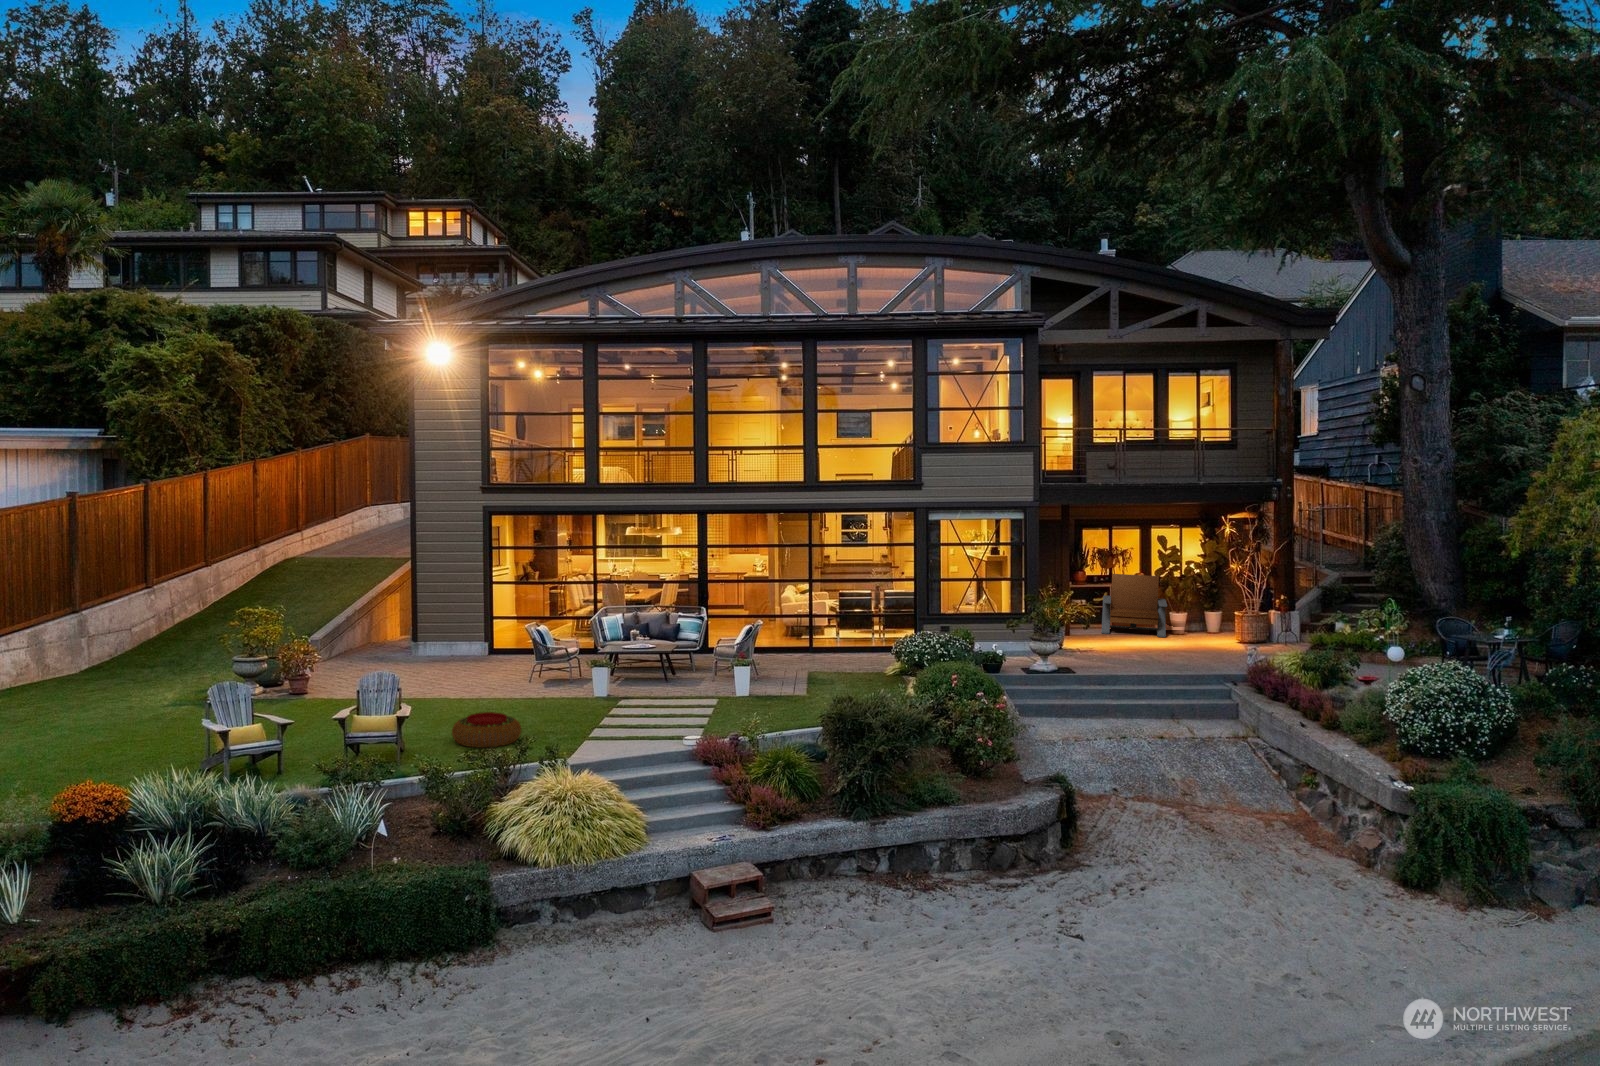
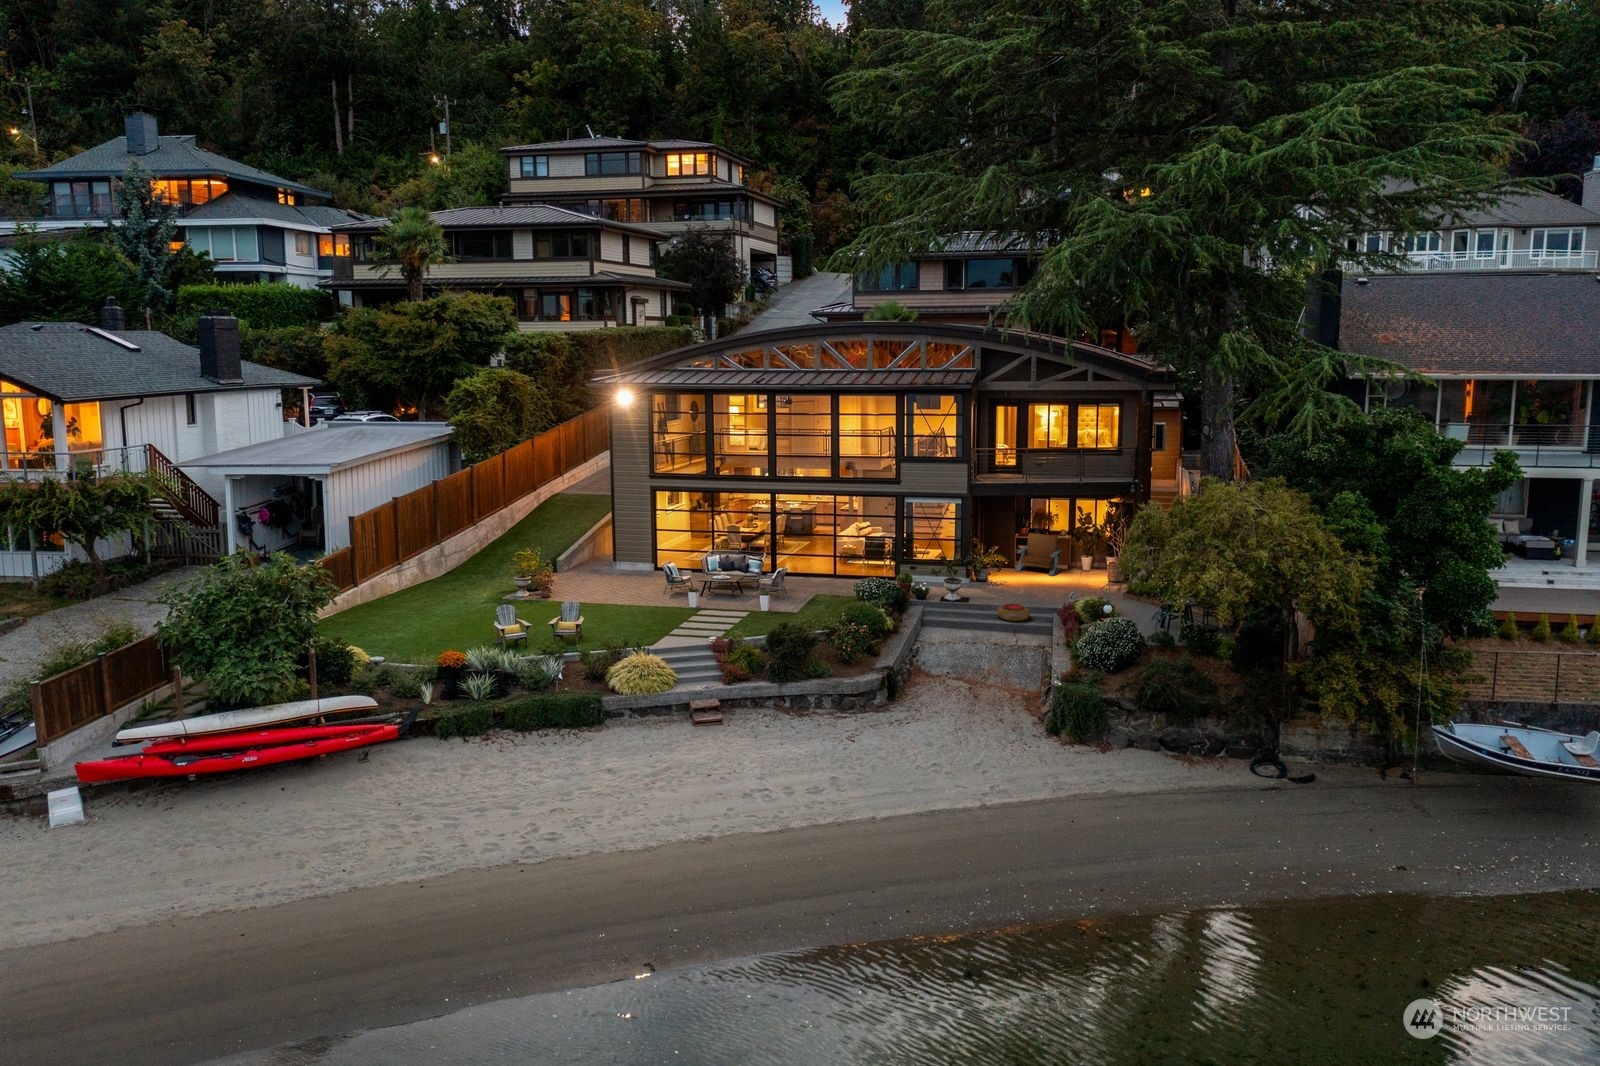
pouf: present [452,712,522,748] -> present [997,603,1030,621]

